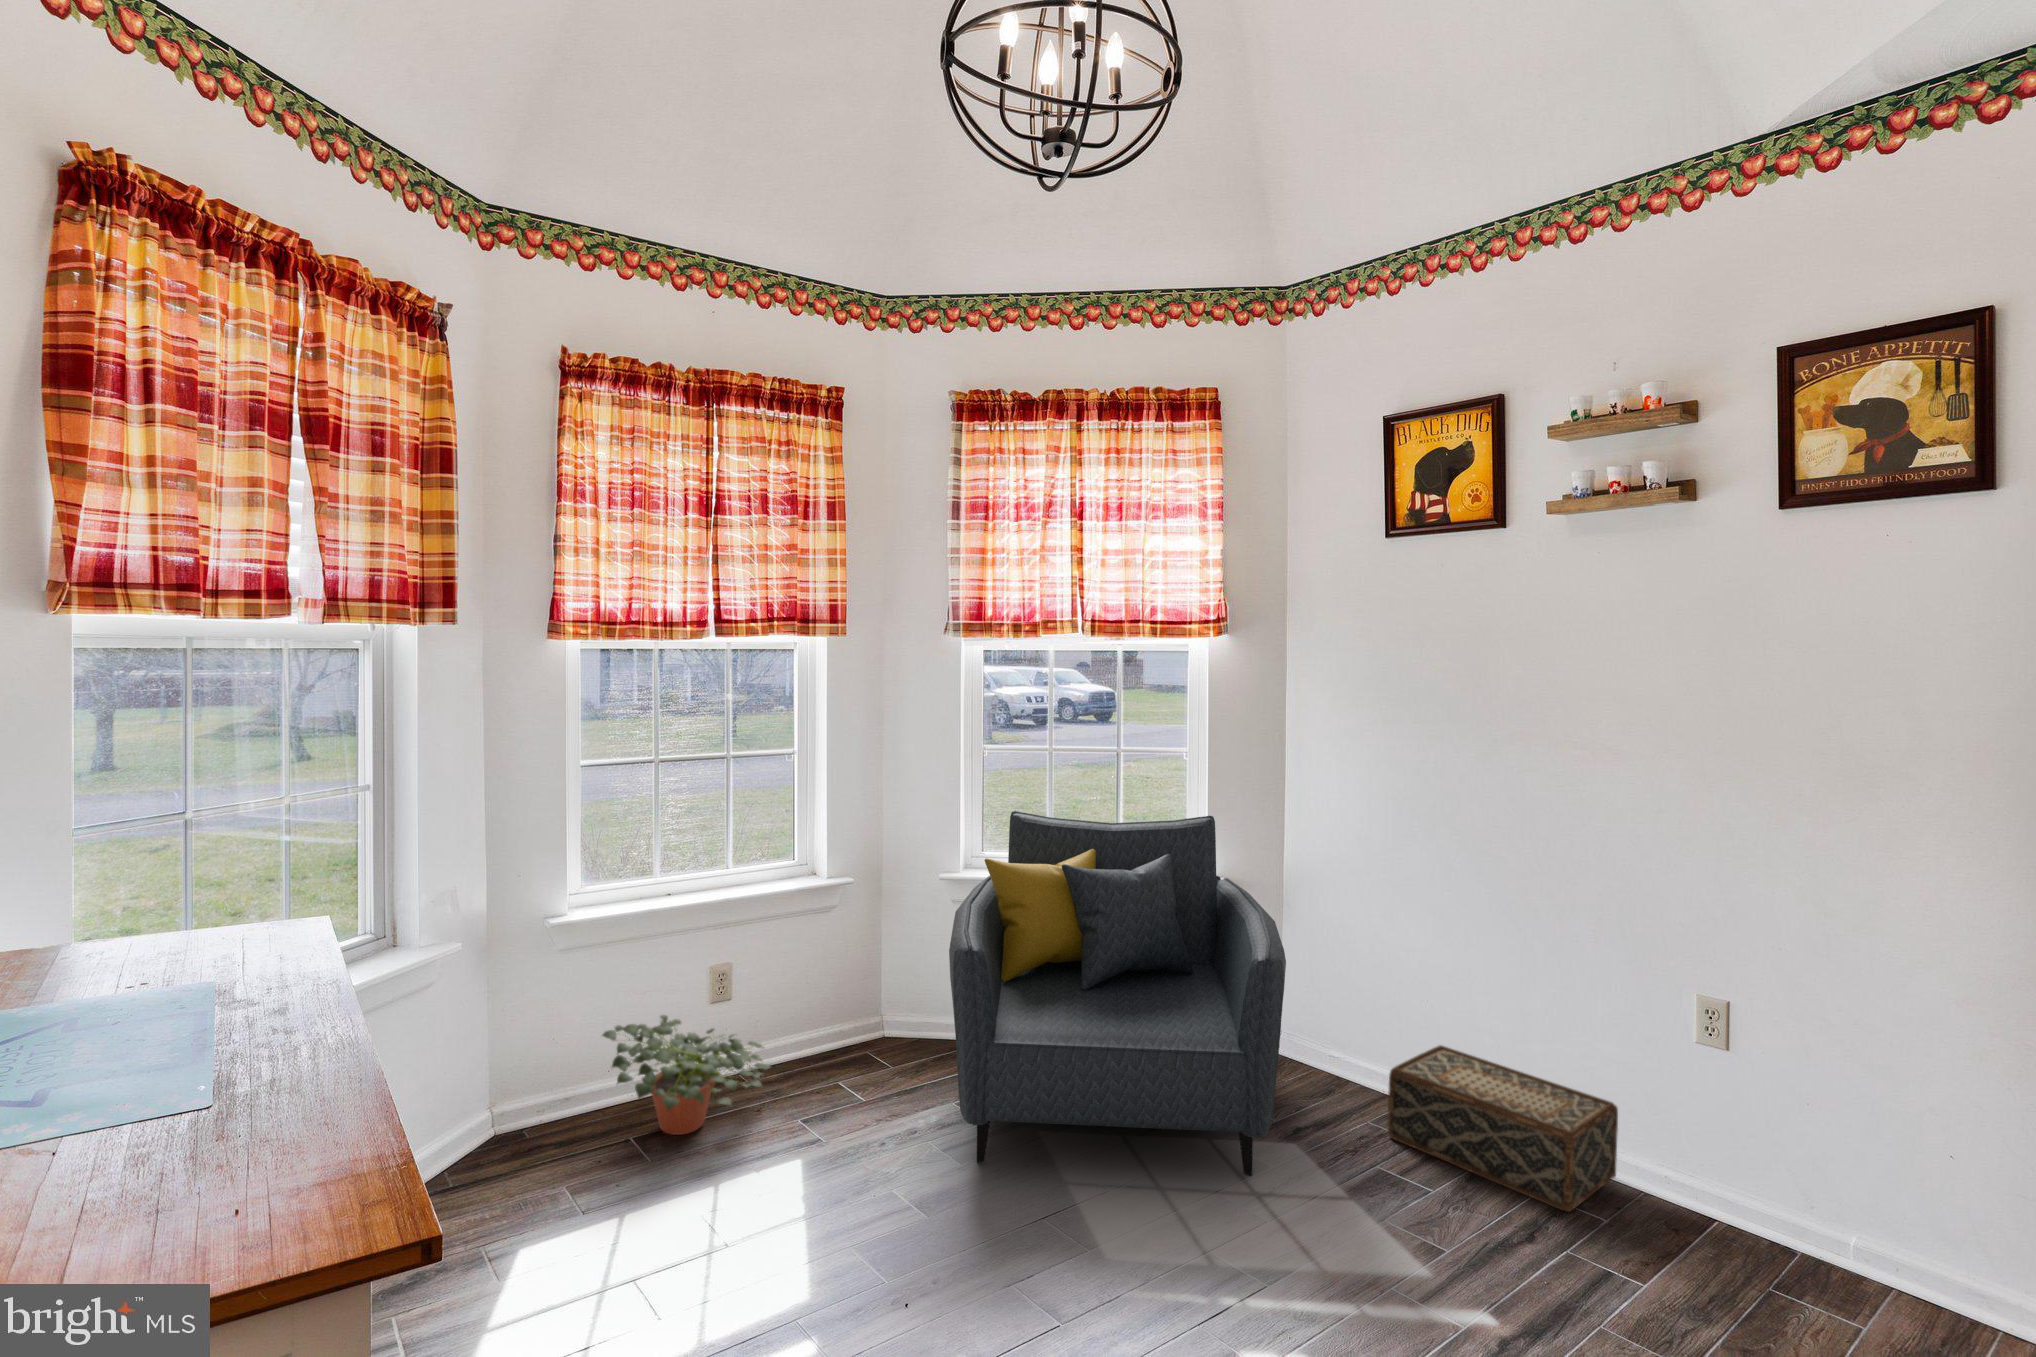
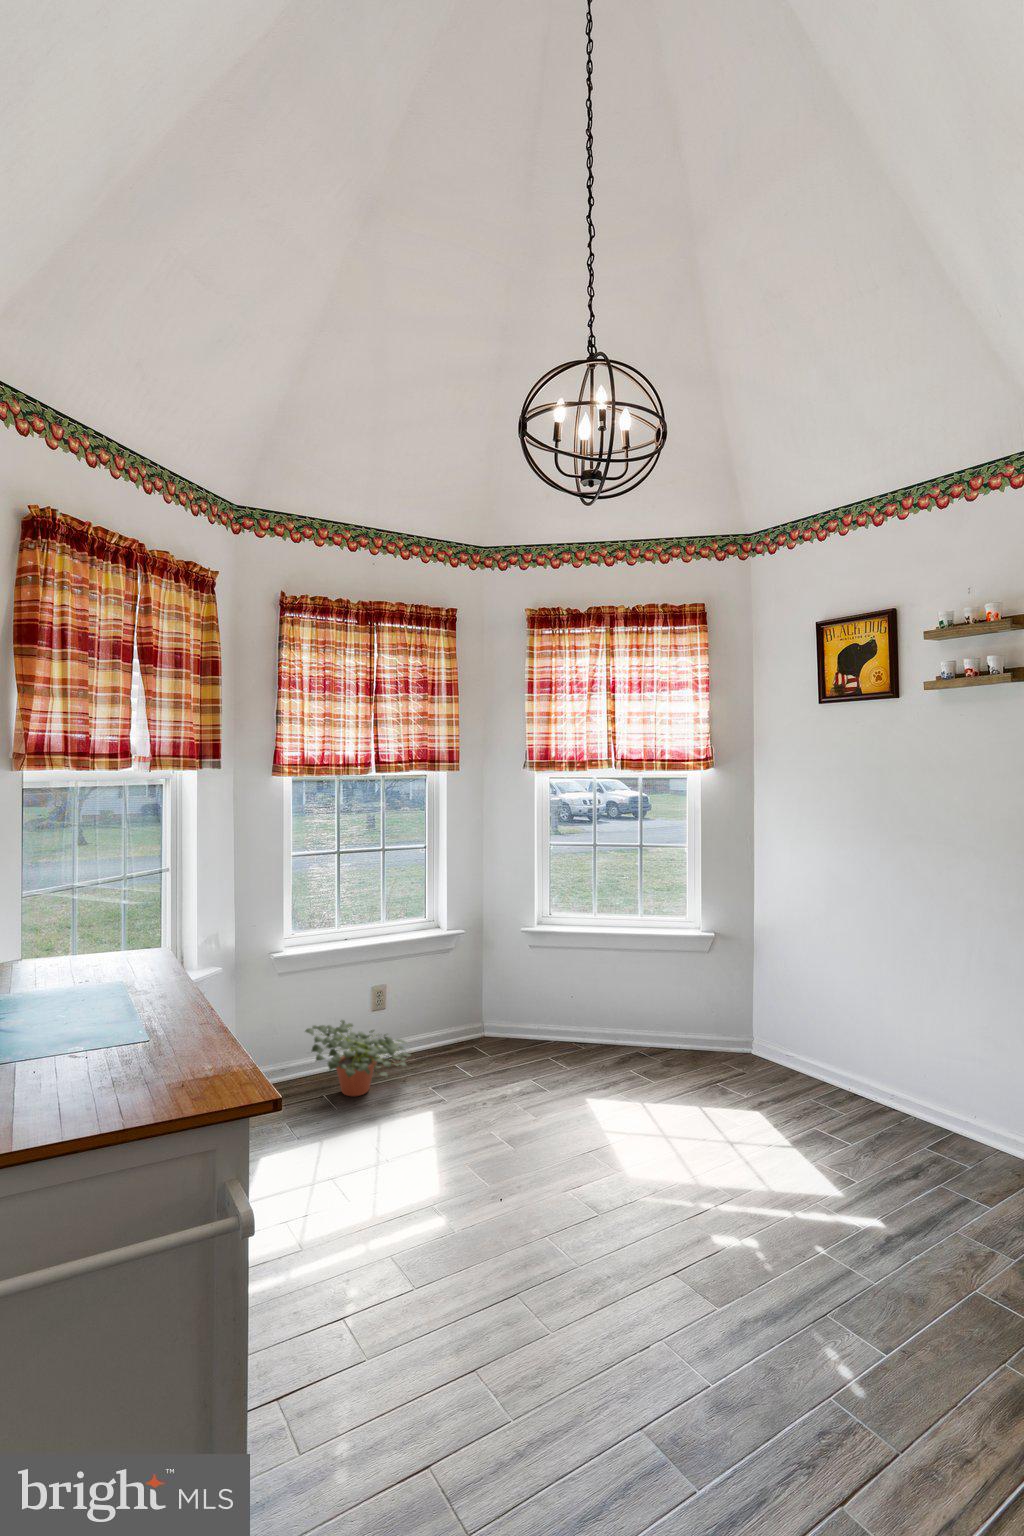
armchair: present [949,811,1286,1176] -> none [527,889,750,1131]
woven basket: present [1388,1045,1618,1212] -> none [824,1050,980,1159]

